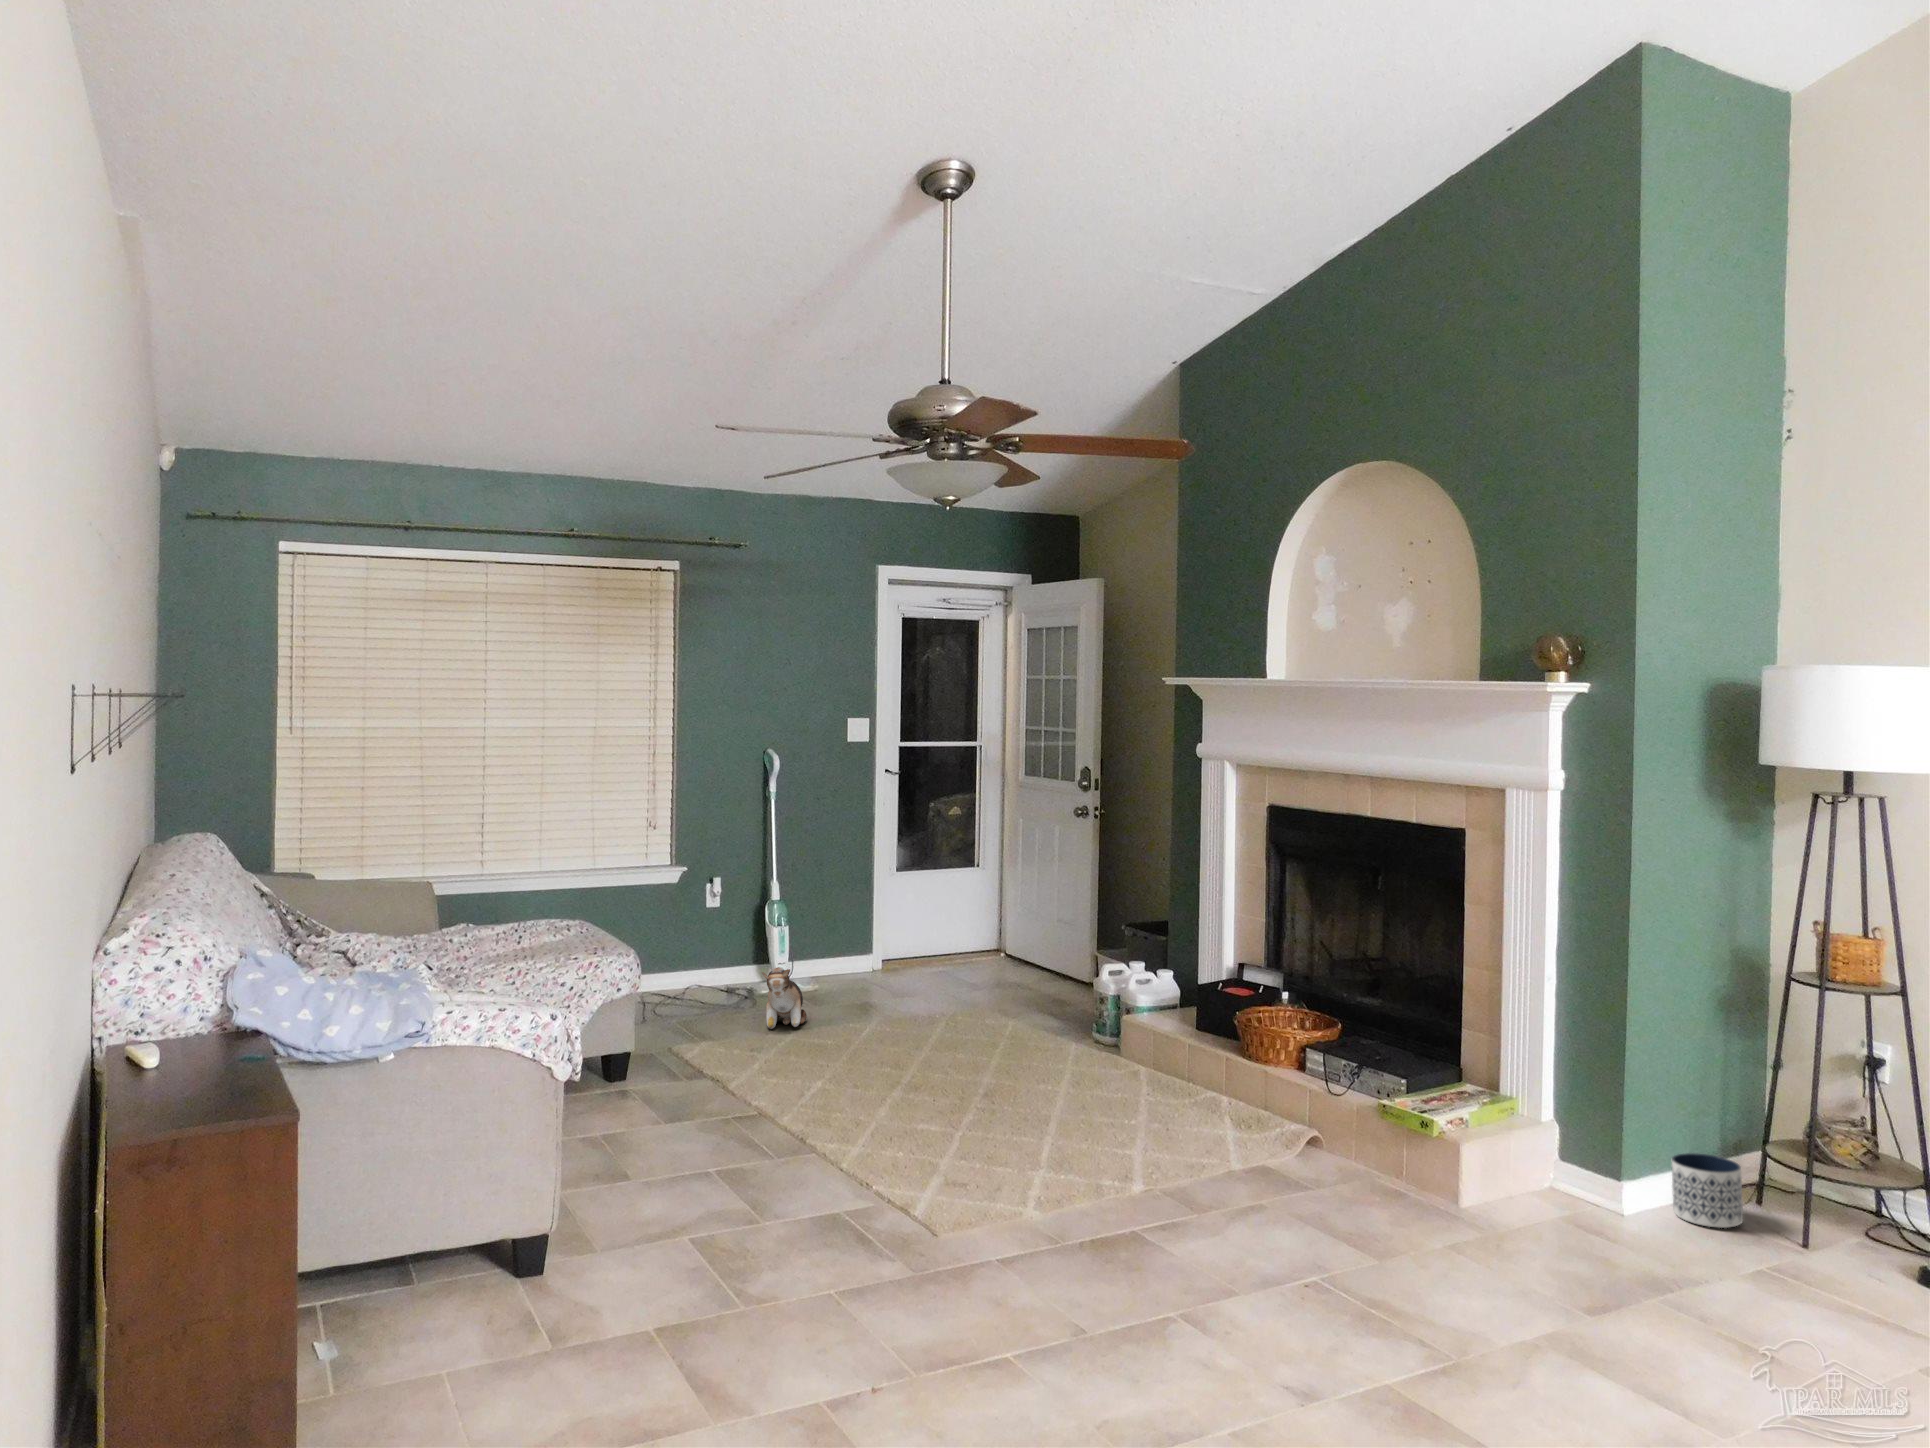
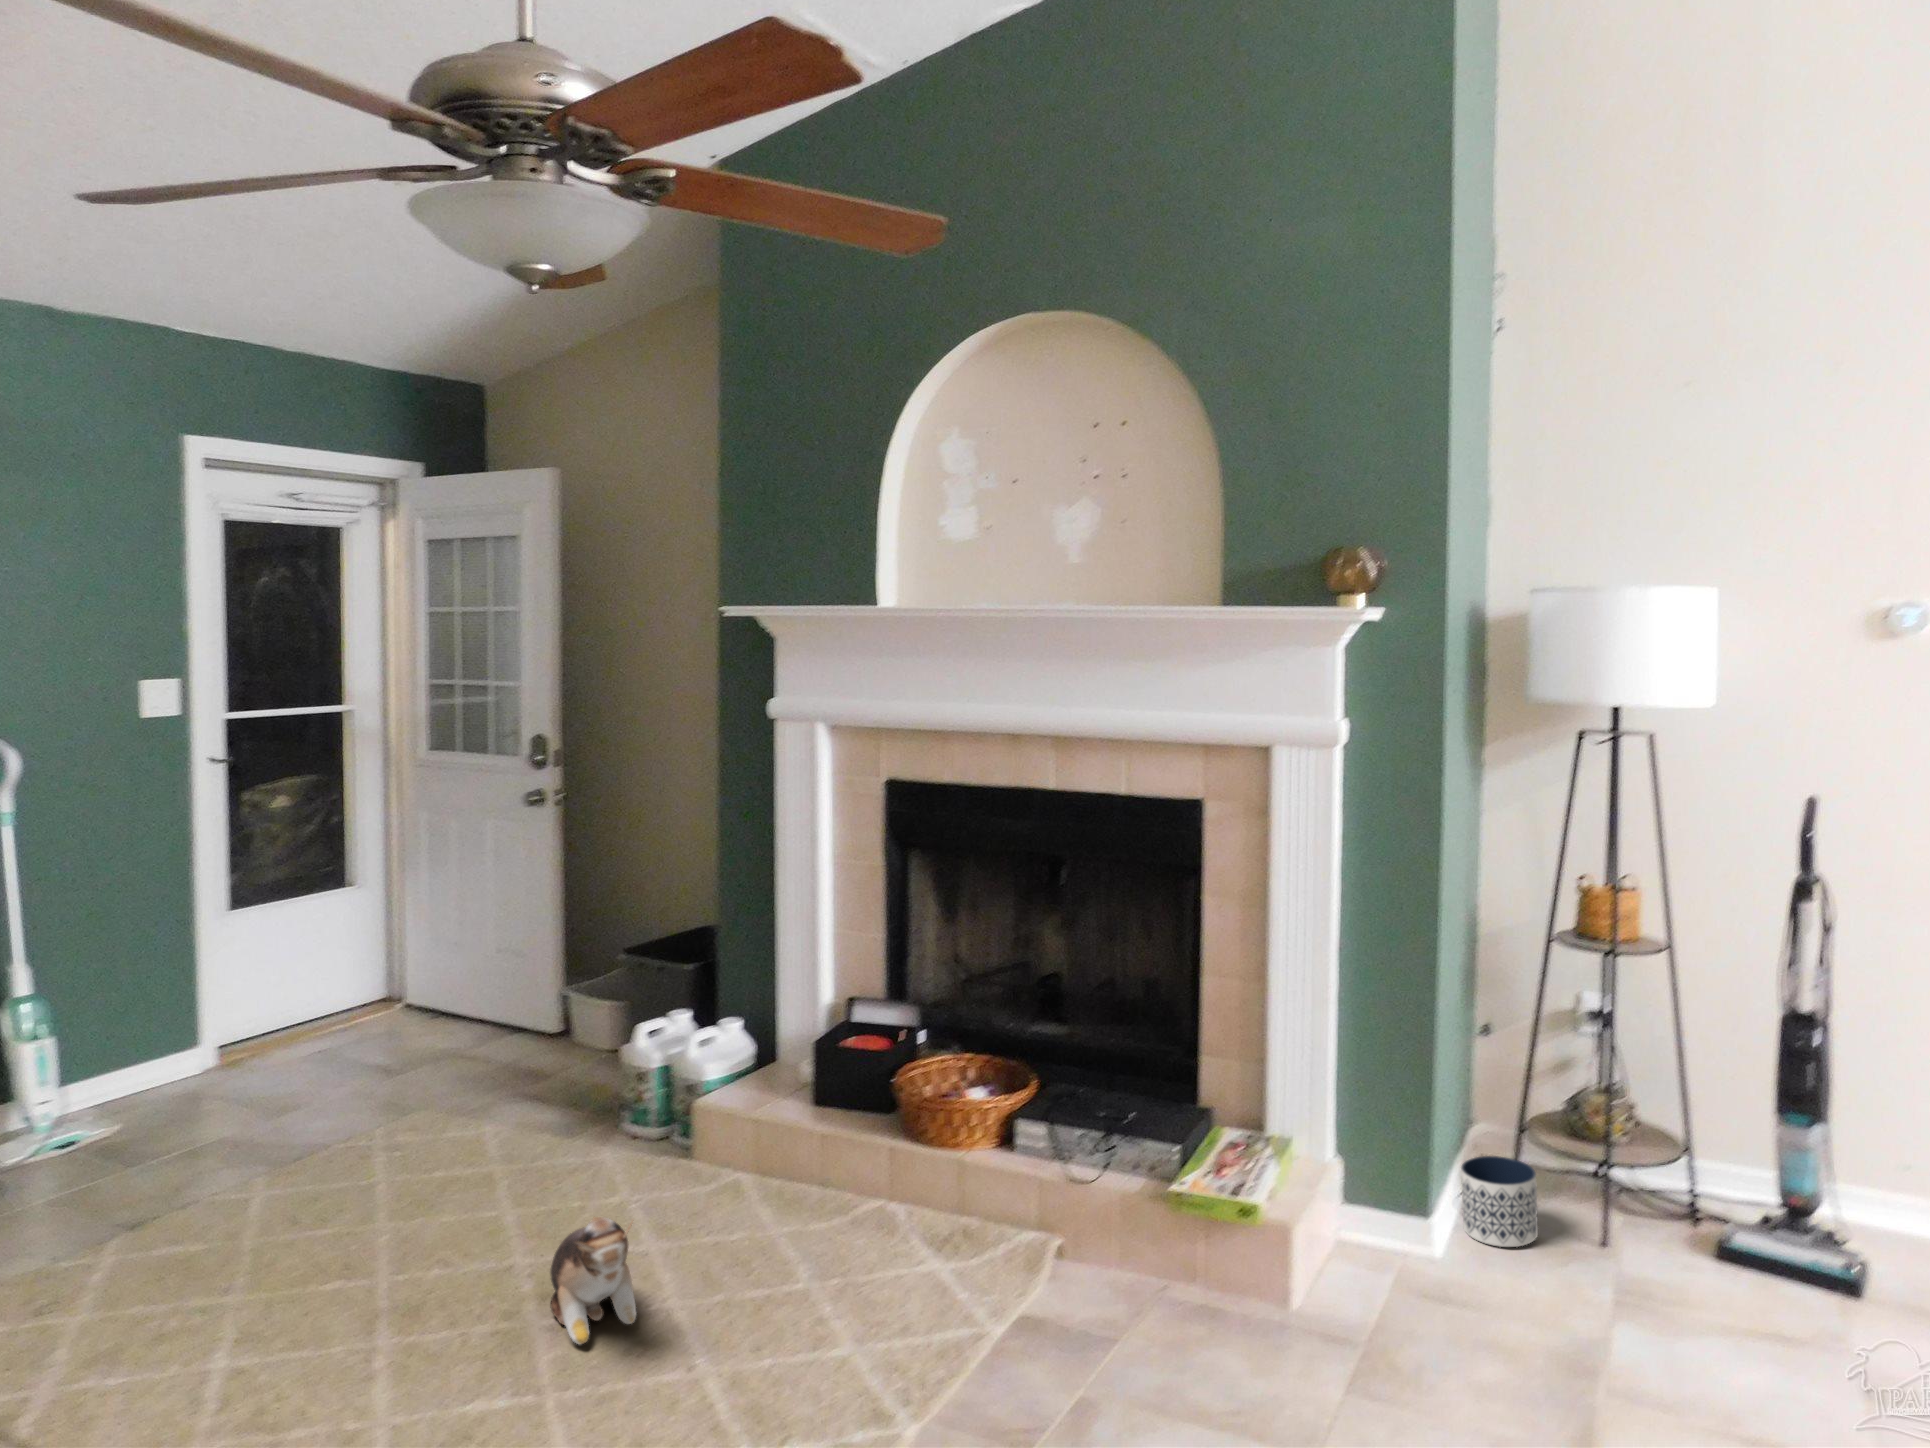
plush toy: present [762,967,807,1029] -> present [550,1217,636,1344]

